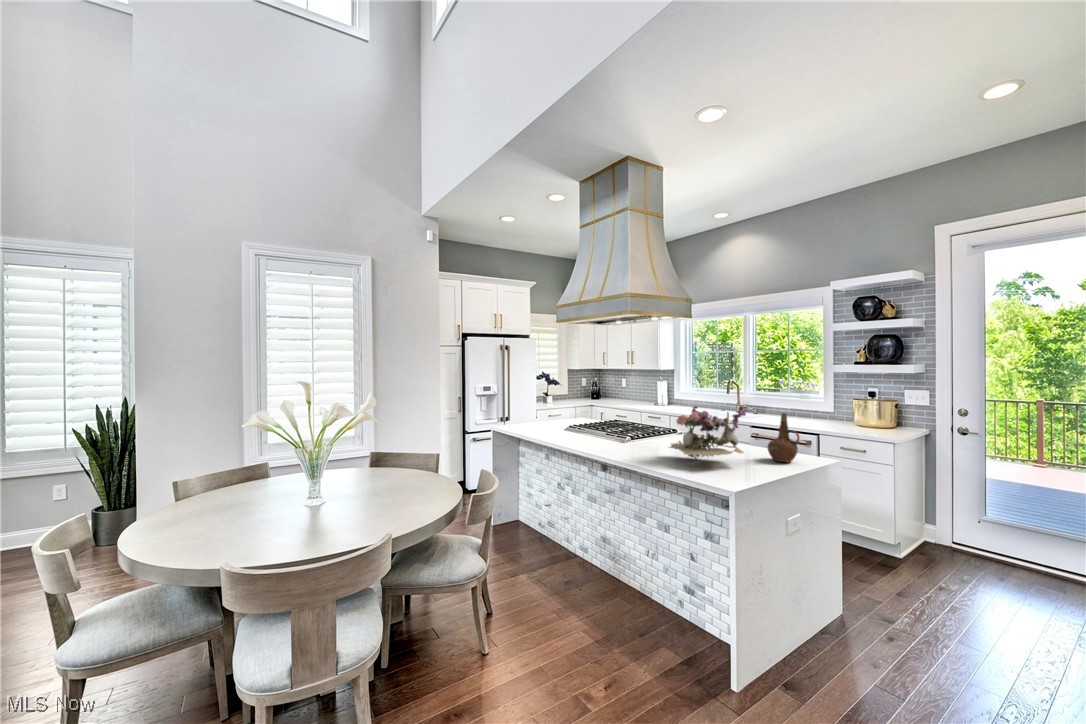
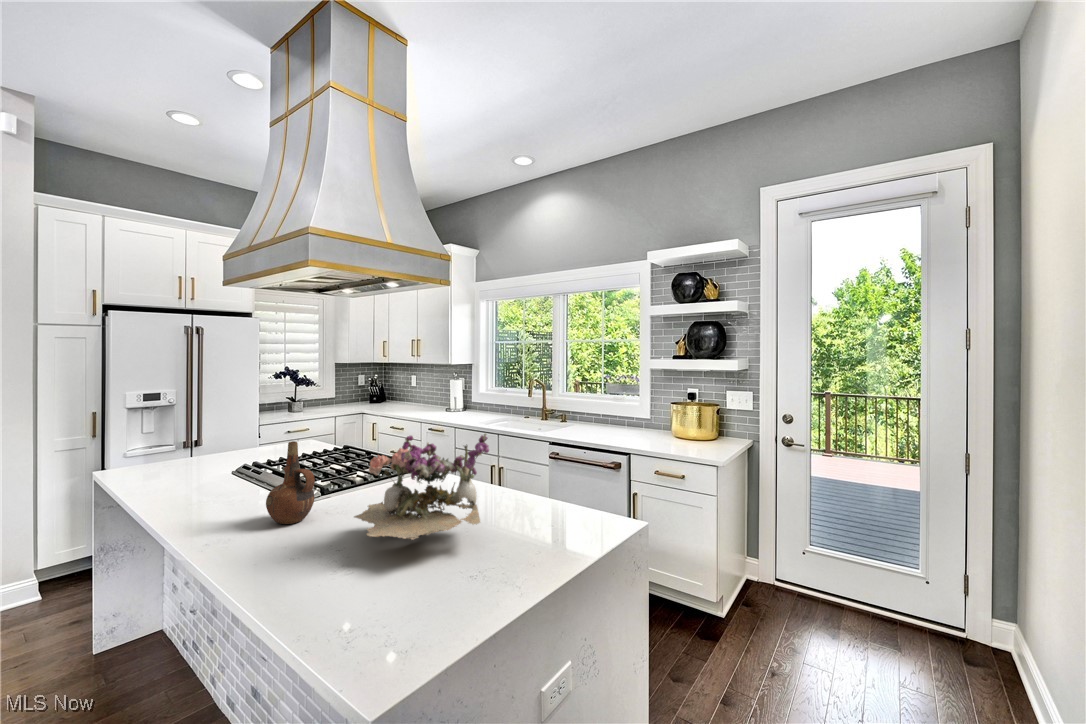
ceramic pitcher: present [768,413,799,462] -> present [266,441,315,524]

